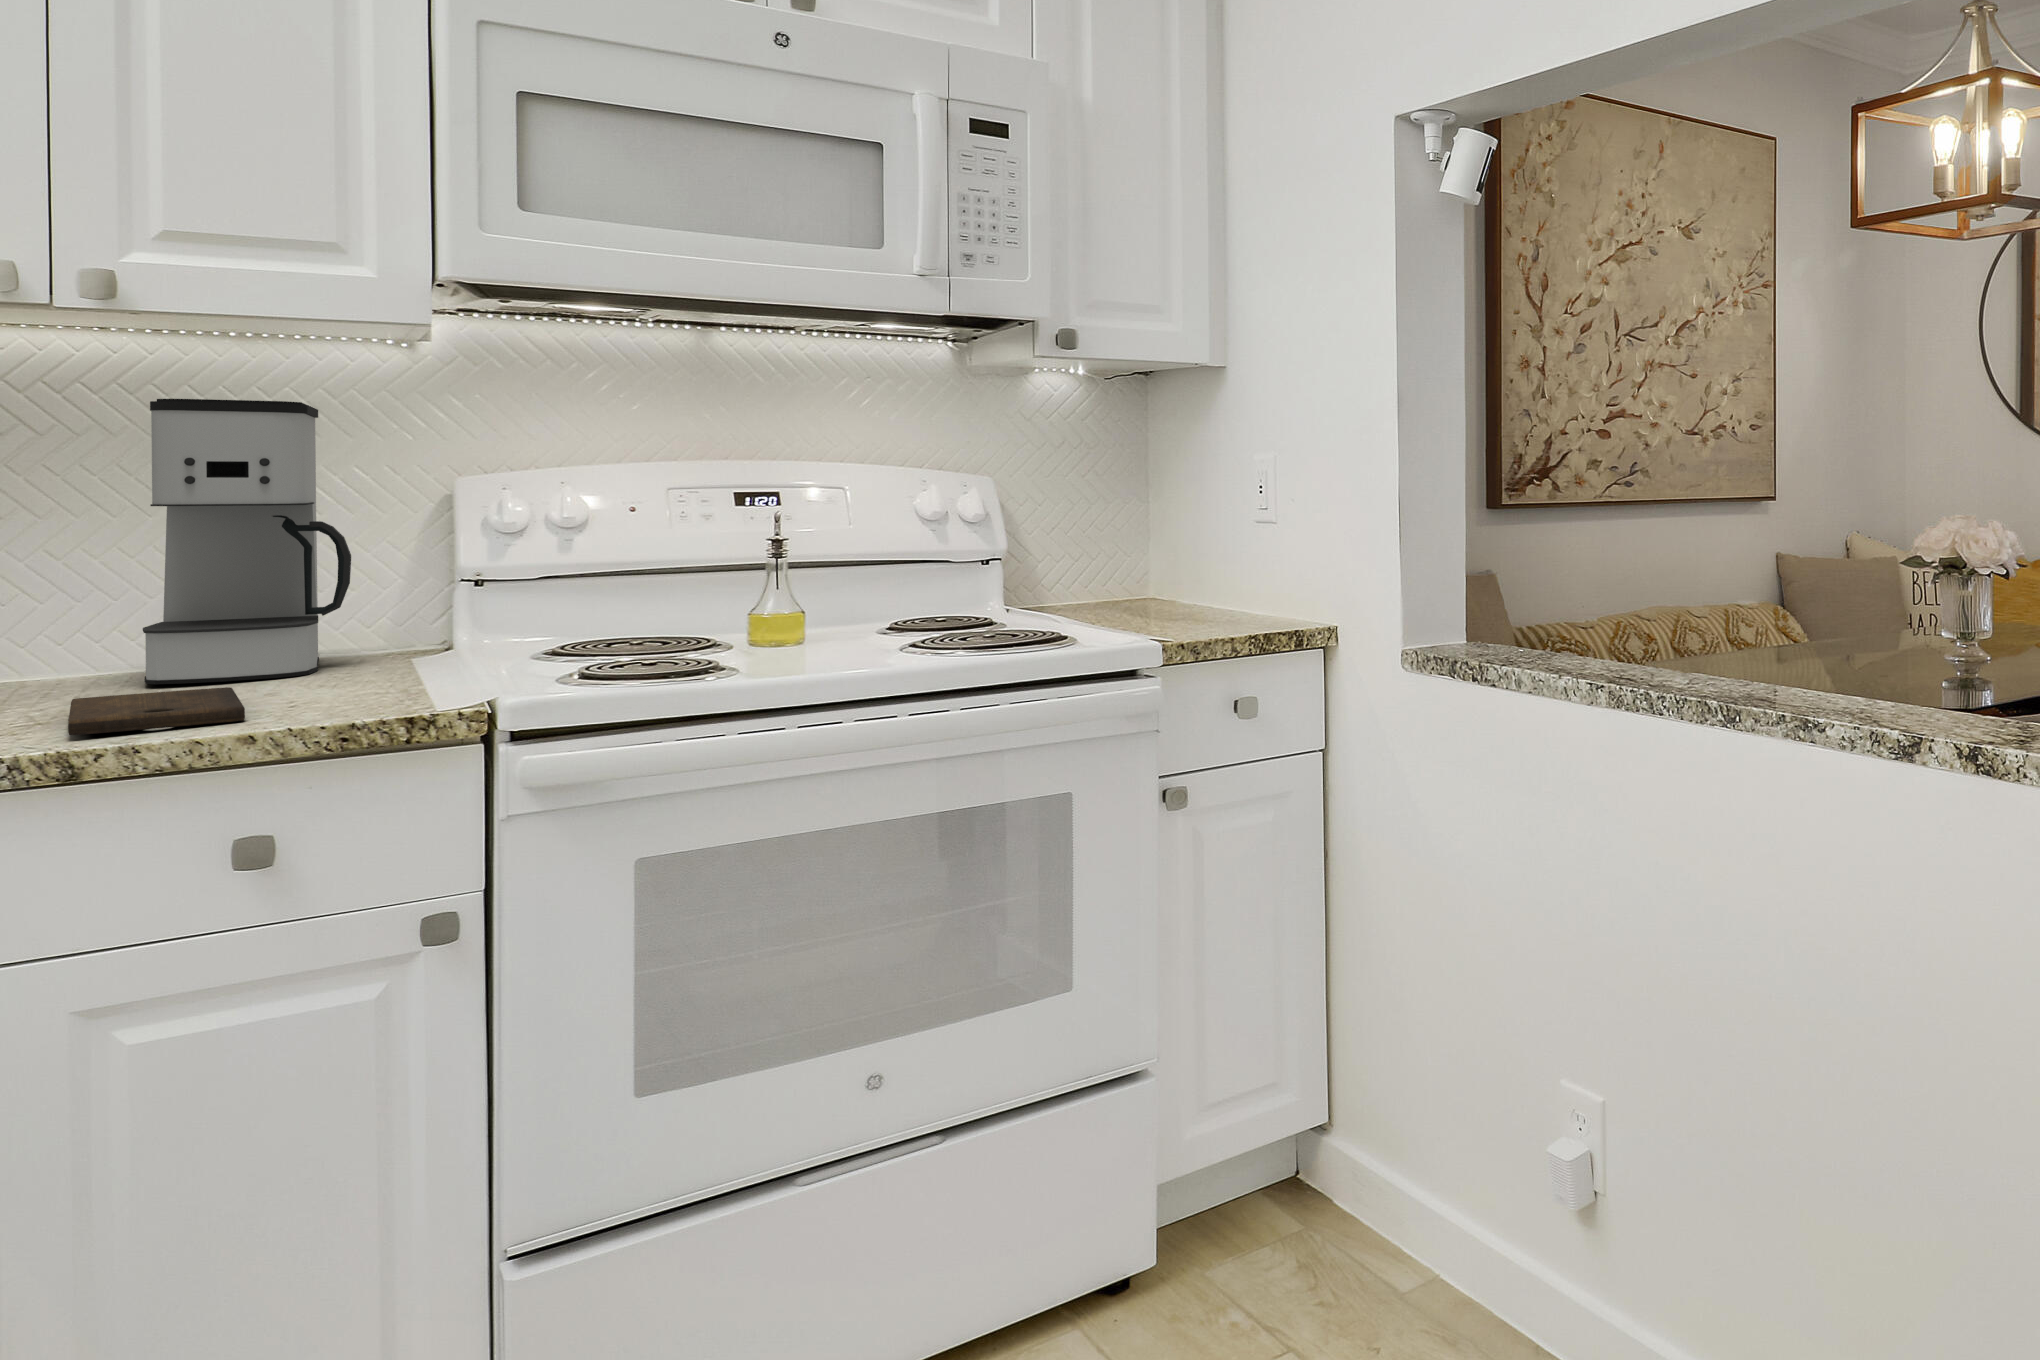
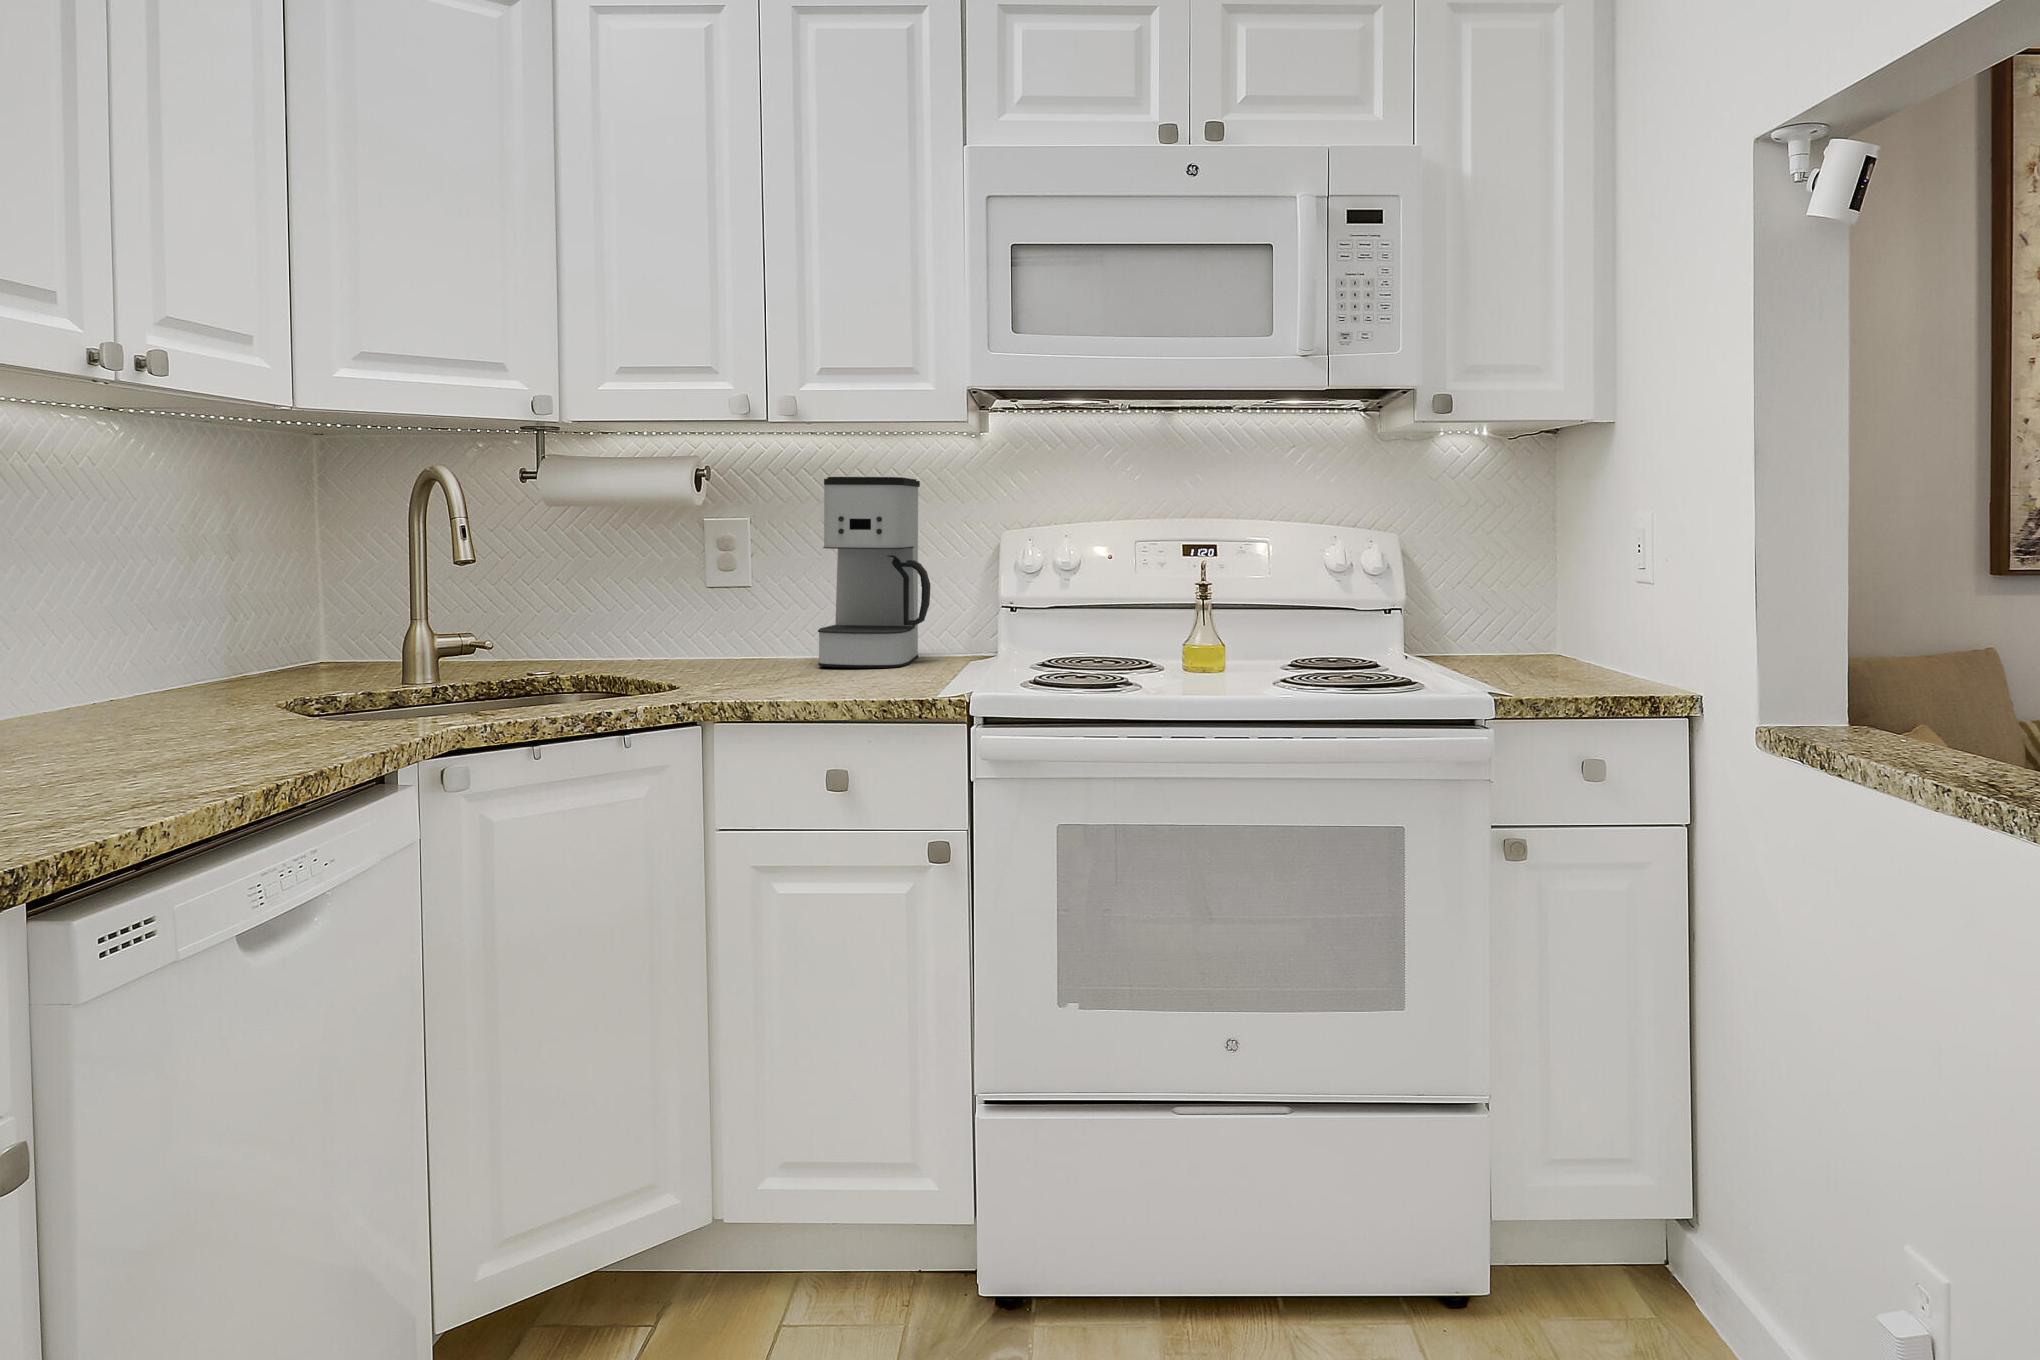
cutting board: present [68,687,245,735] -> none [751,672,847,695]

